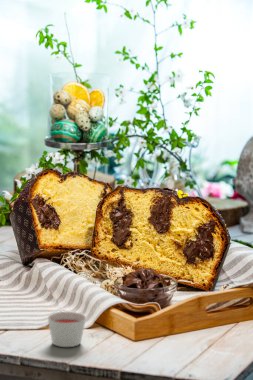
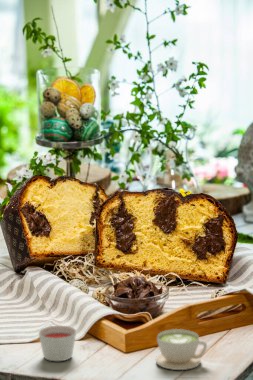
coffee cup: none [166,318,218,359] -> present [156,329,207,370]

